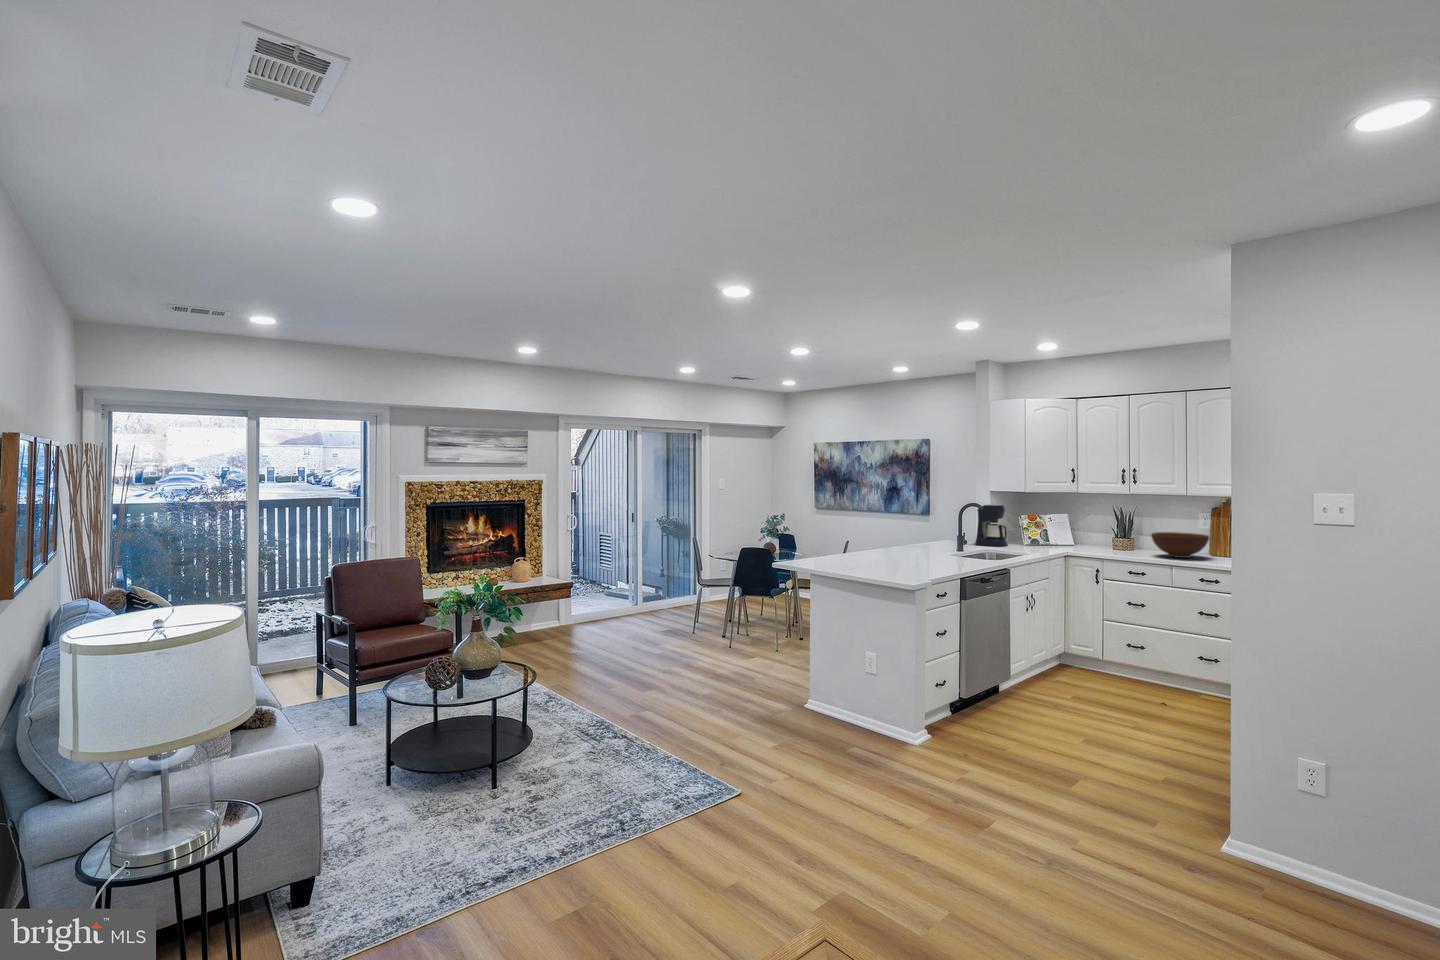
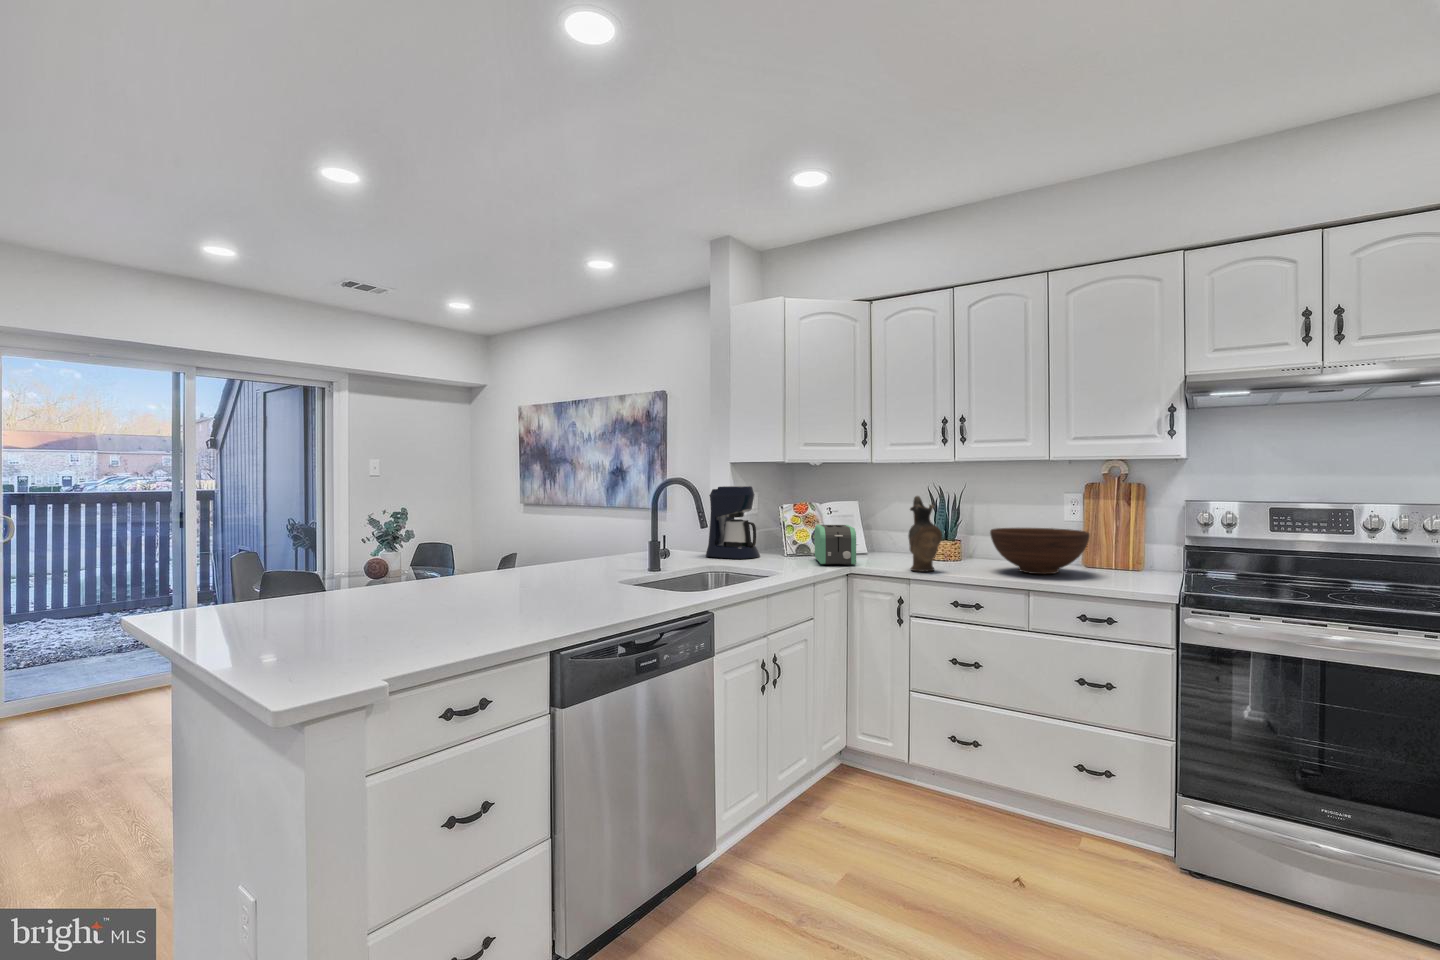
ceramic pitcher: none [1103,514,1123,555] -> present [908,496,942,572]
toaster: none [1043,528,1071,551] -> present [815,525,856,565]

